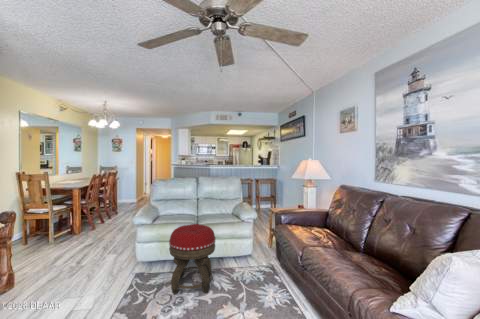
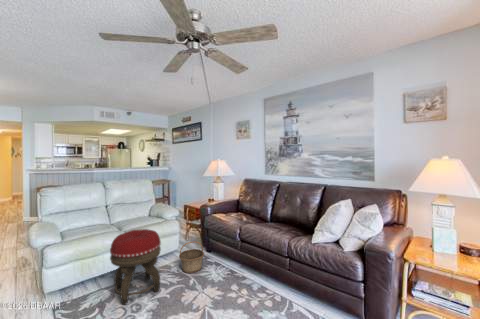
basket: none [239,250,267,286] -> present [179,241,204,273]

